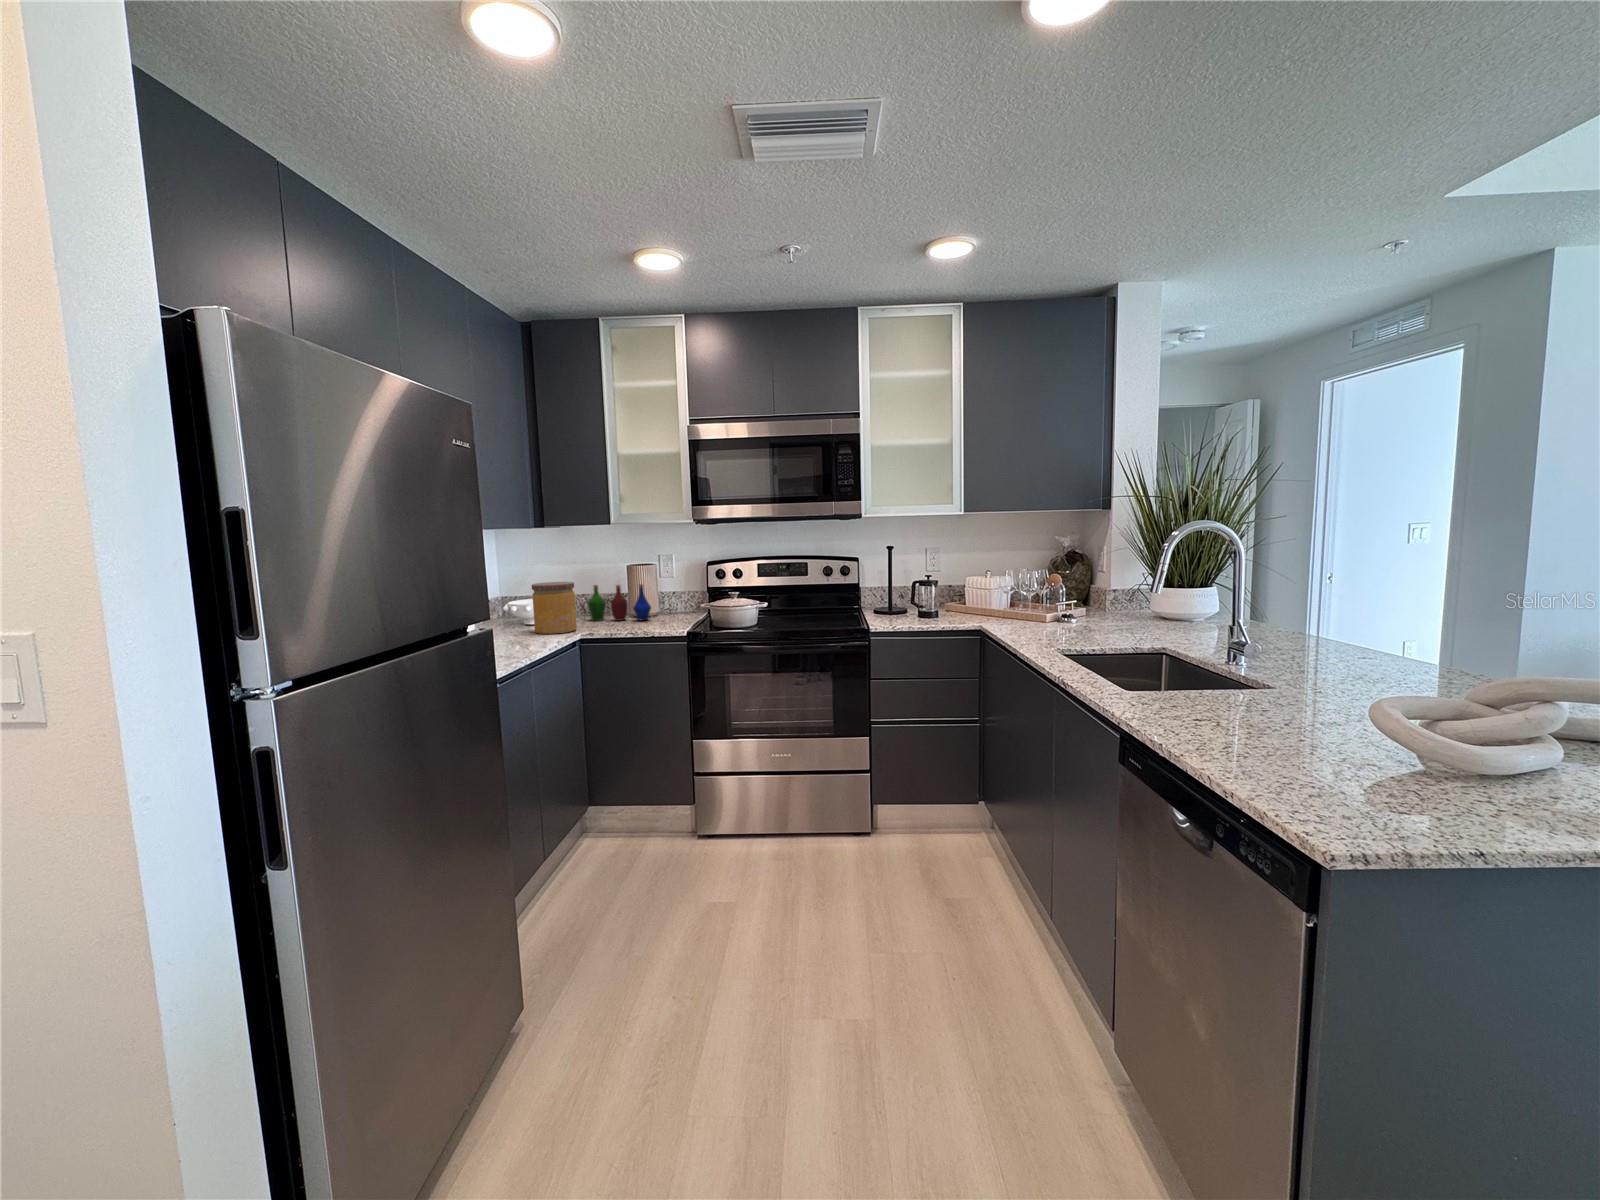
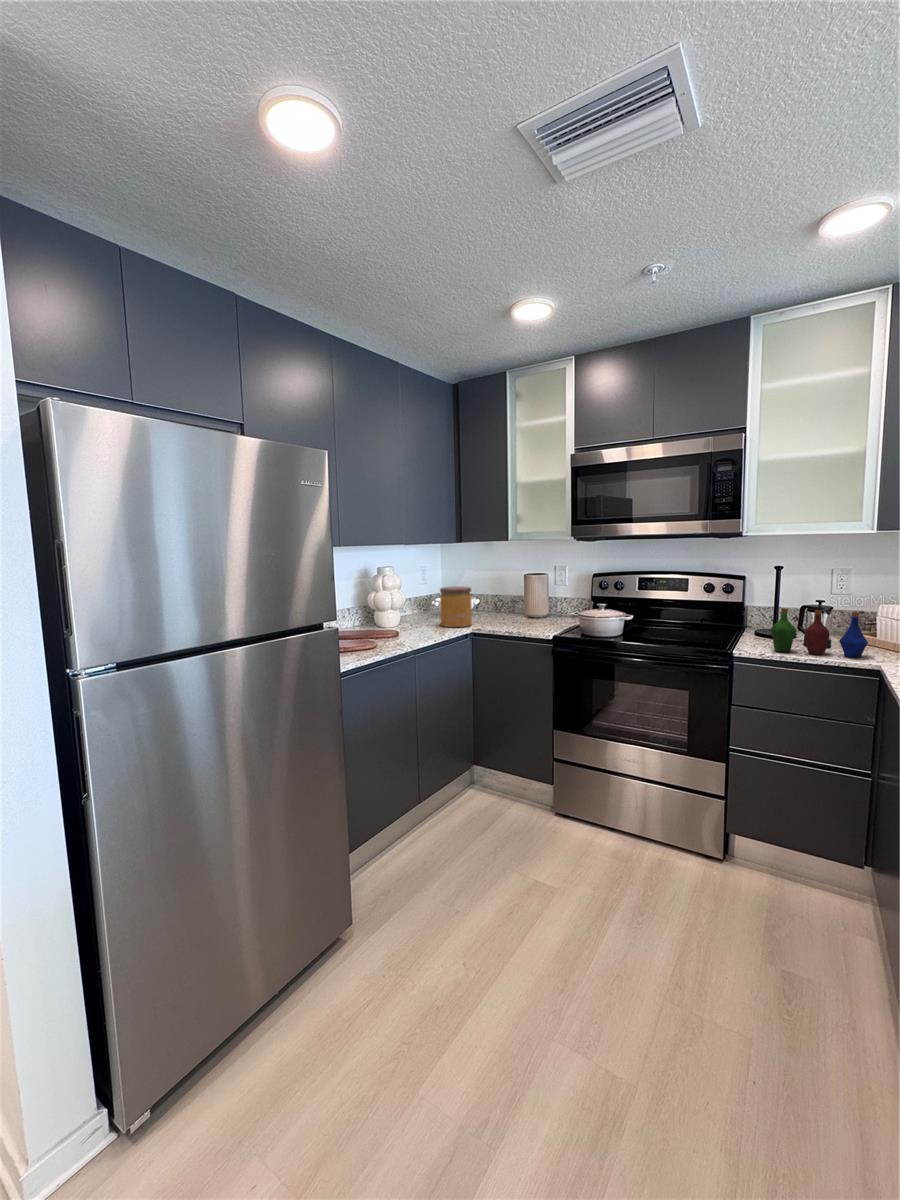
bottle: present [588,584,651,621] -> present [771,608,868,658]

